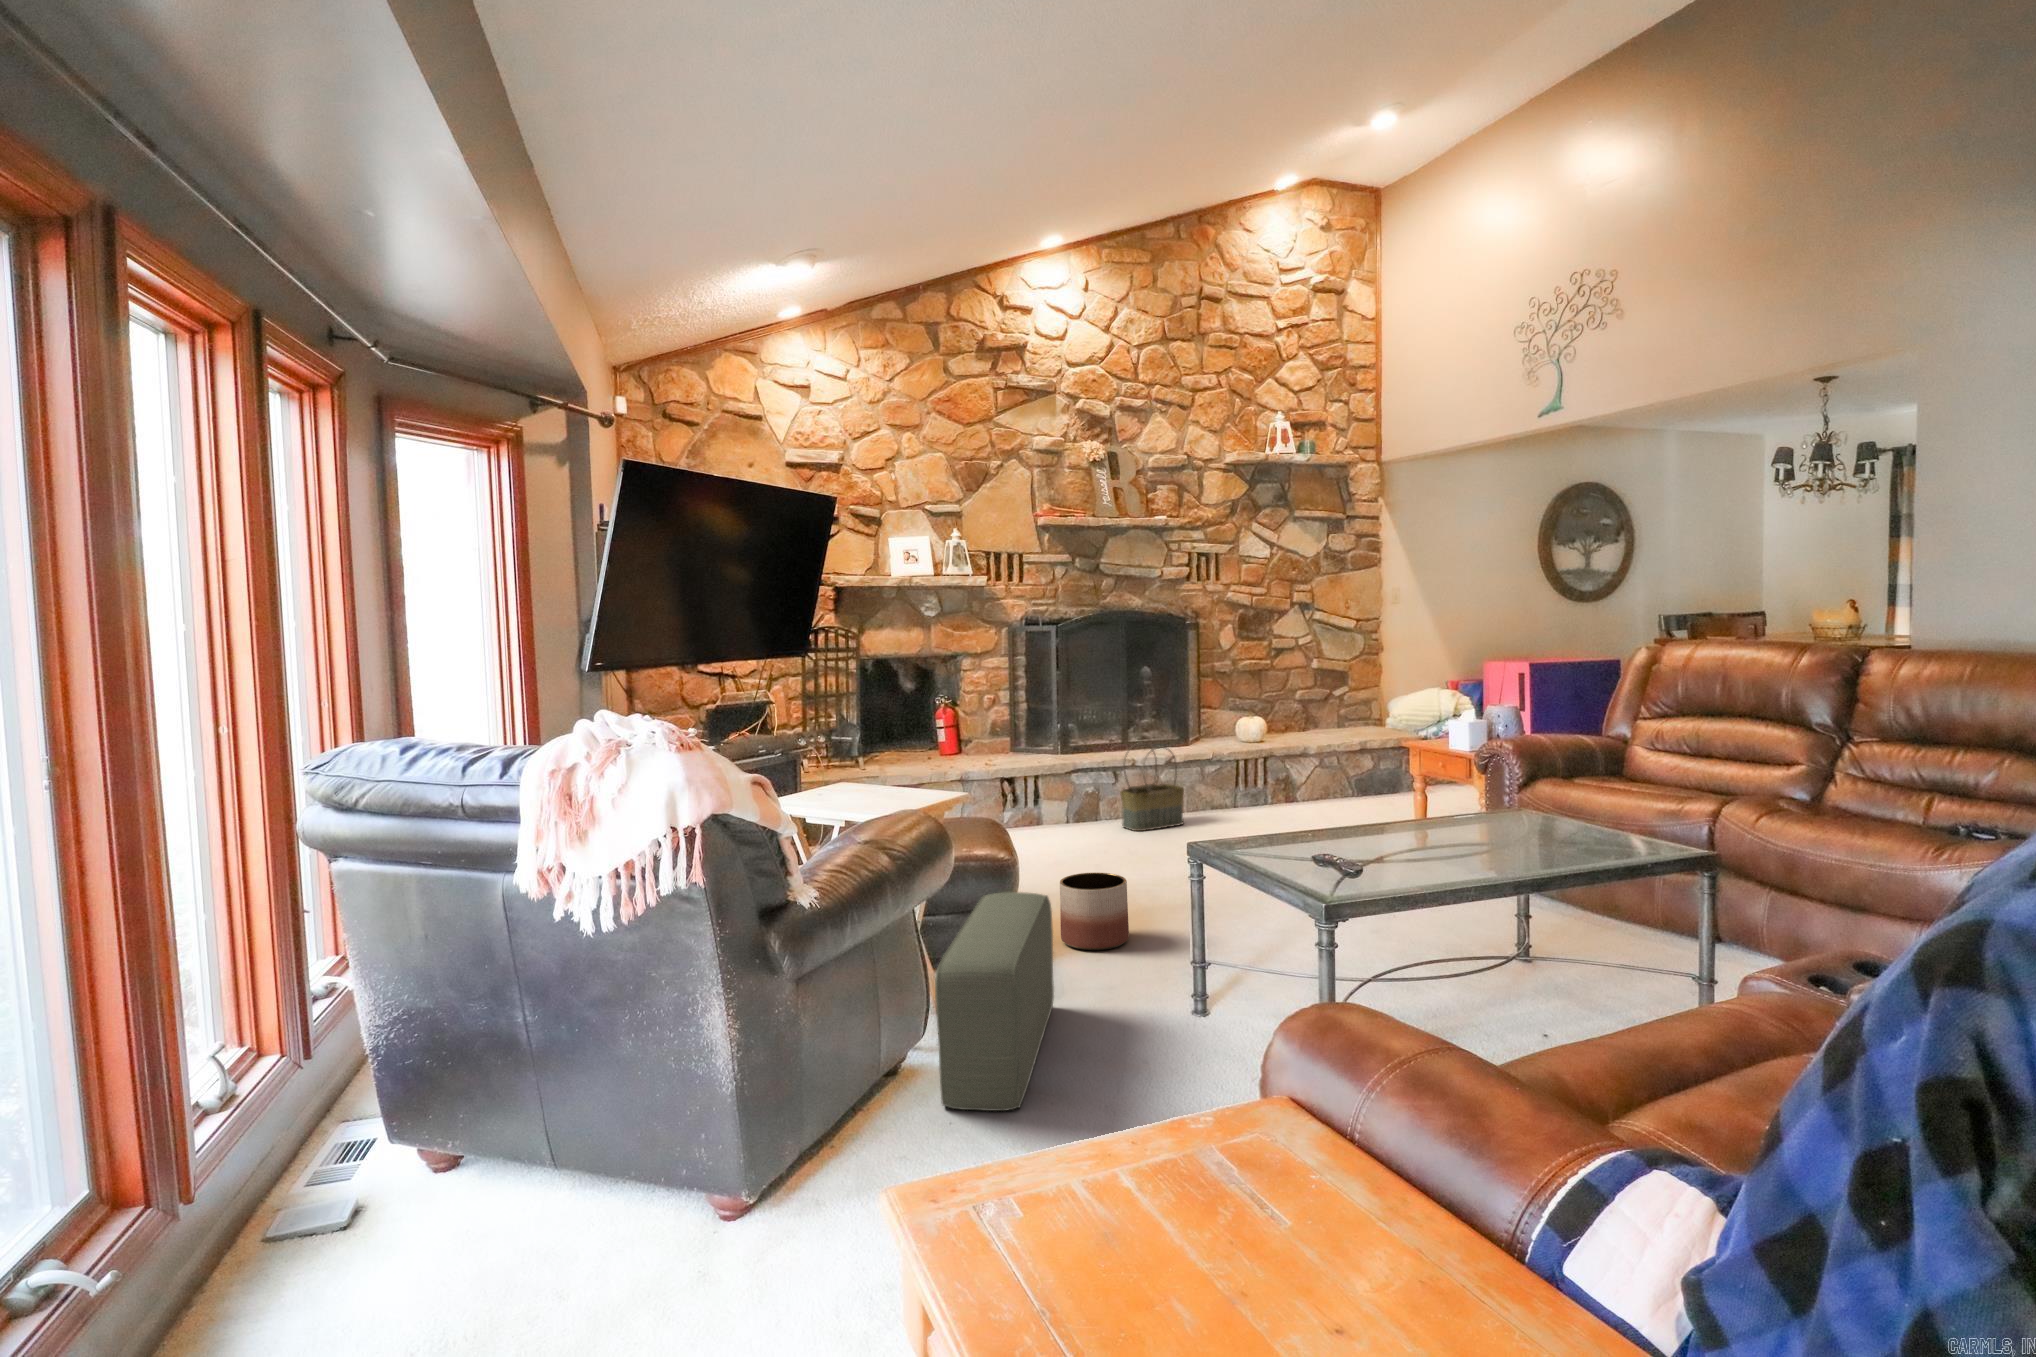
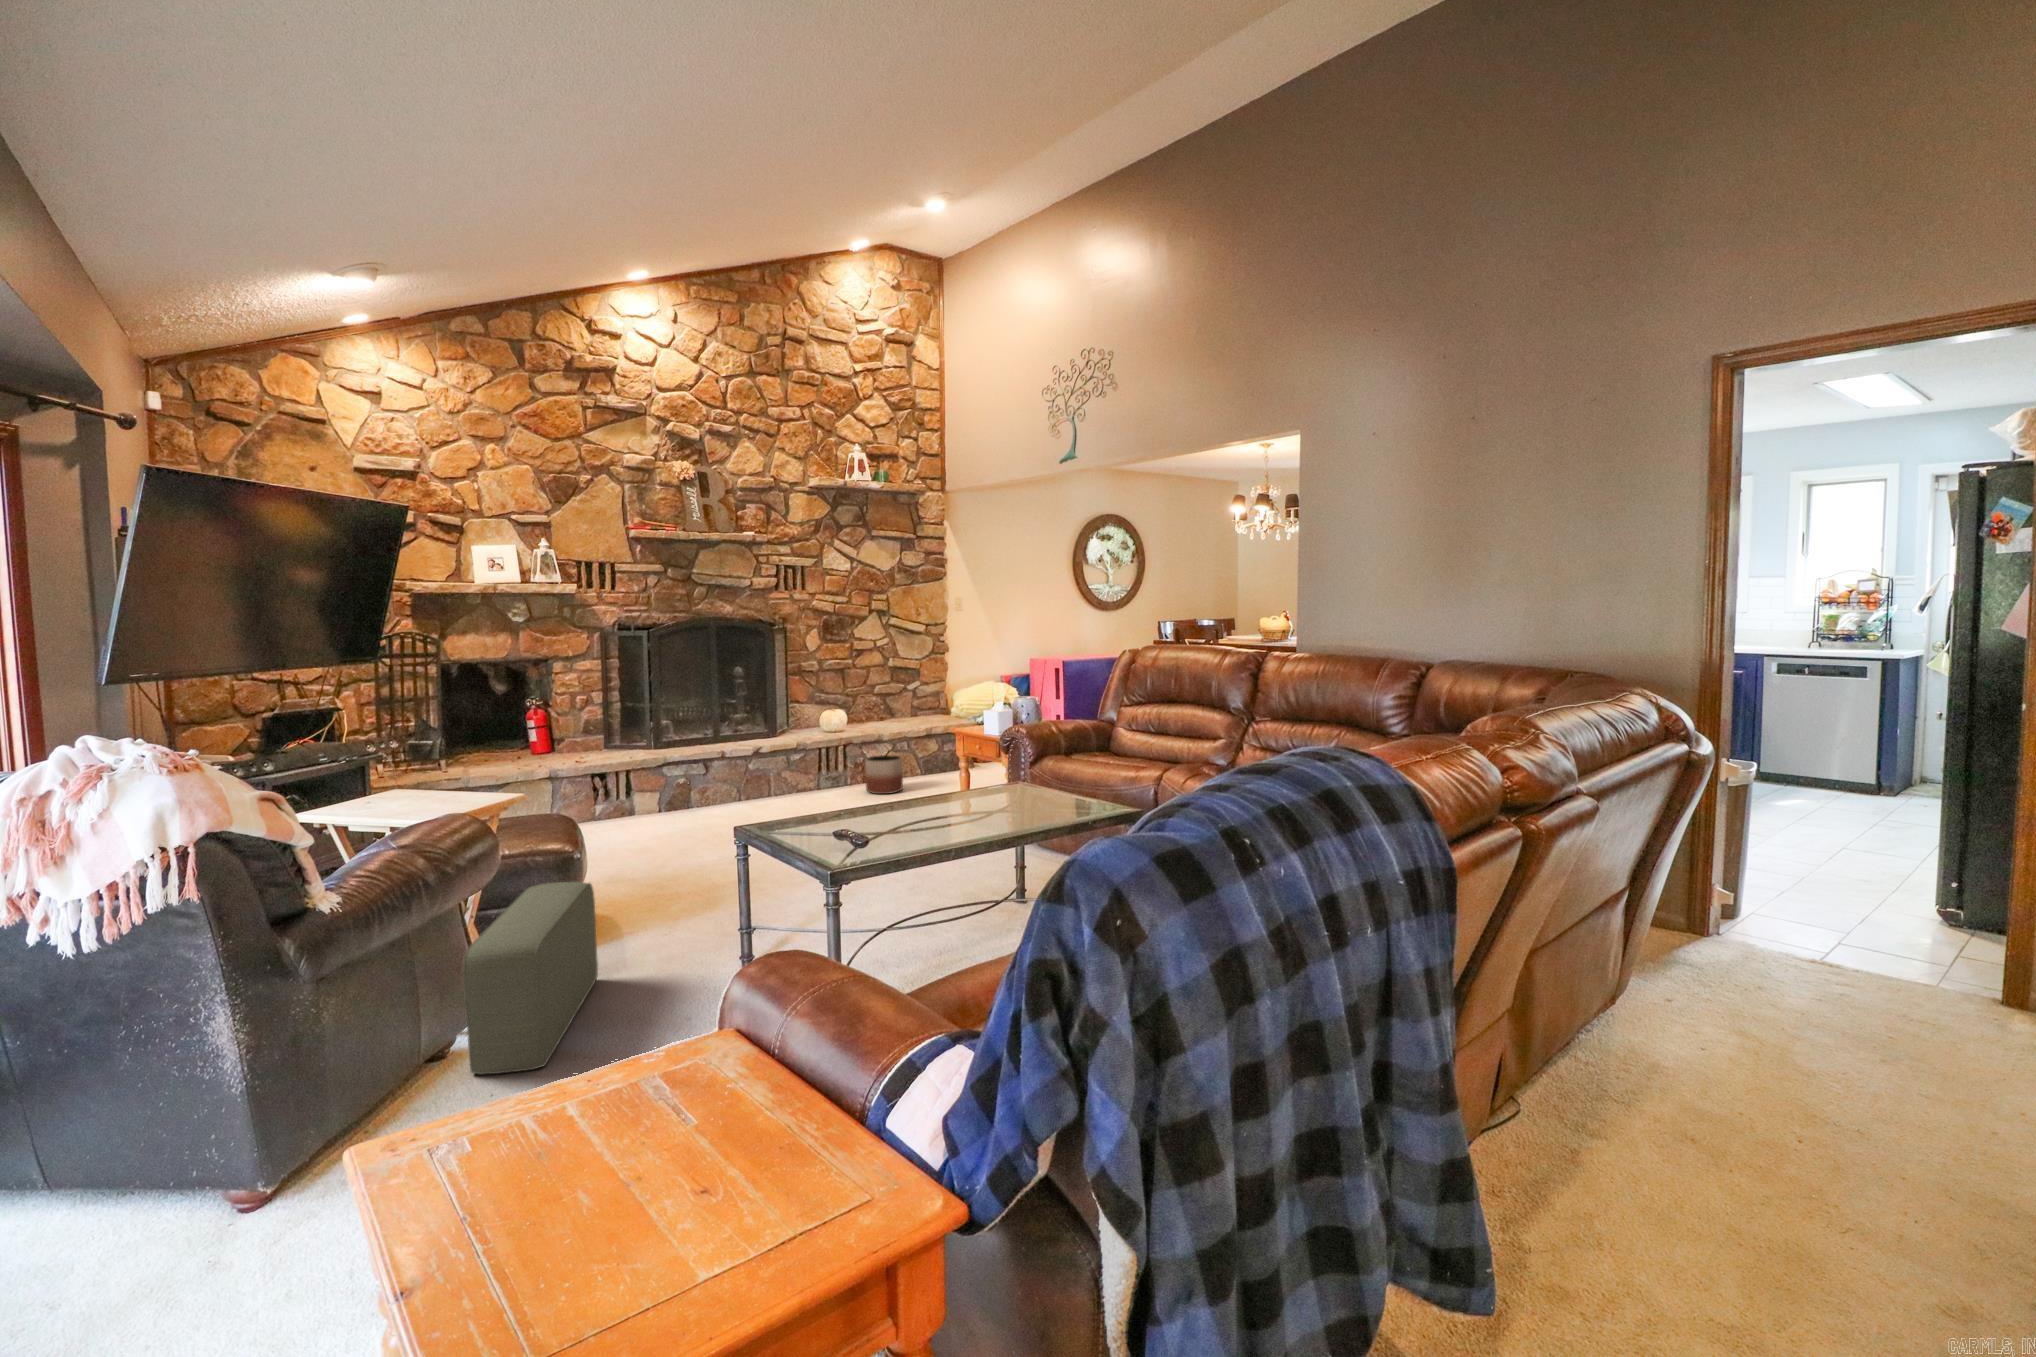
basket: present [1120,743,1184,831] -> none [706,739,766,818]
planter: present [1060,873,1129,950] -> present [865,755,903,794]

